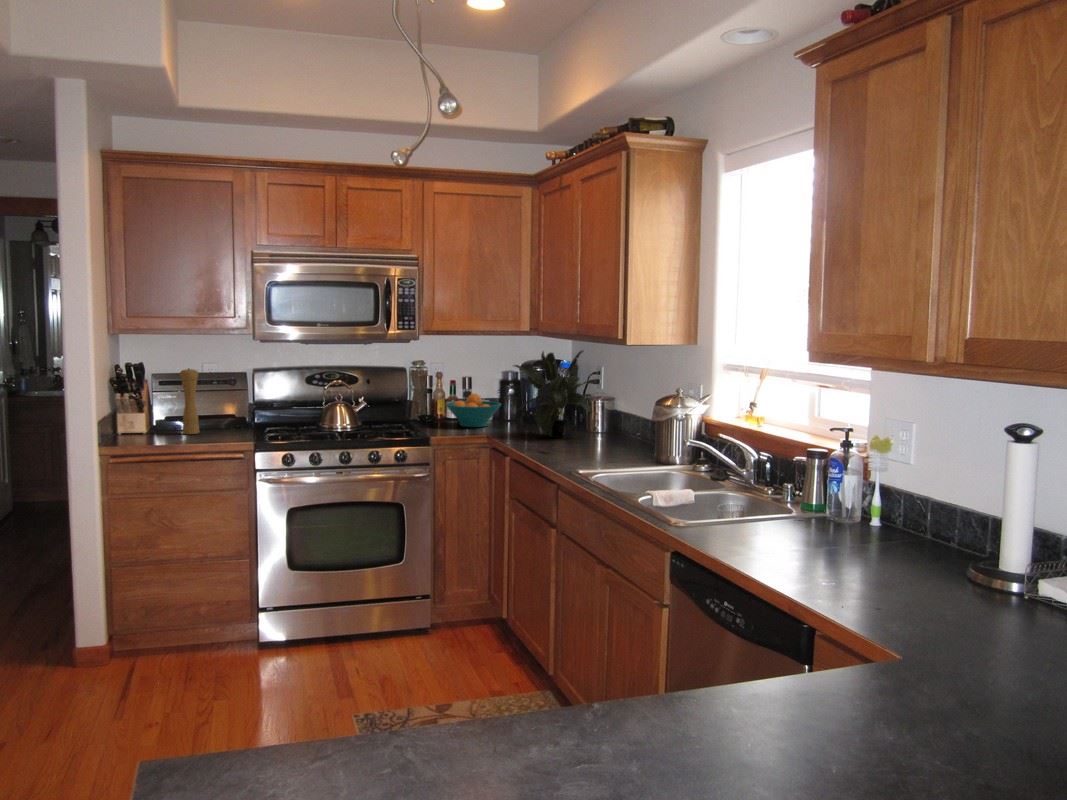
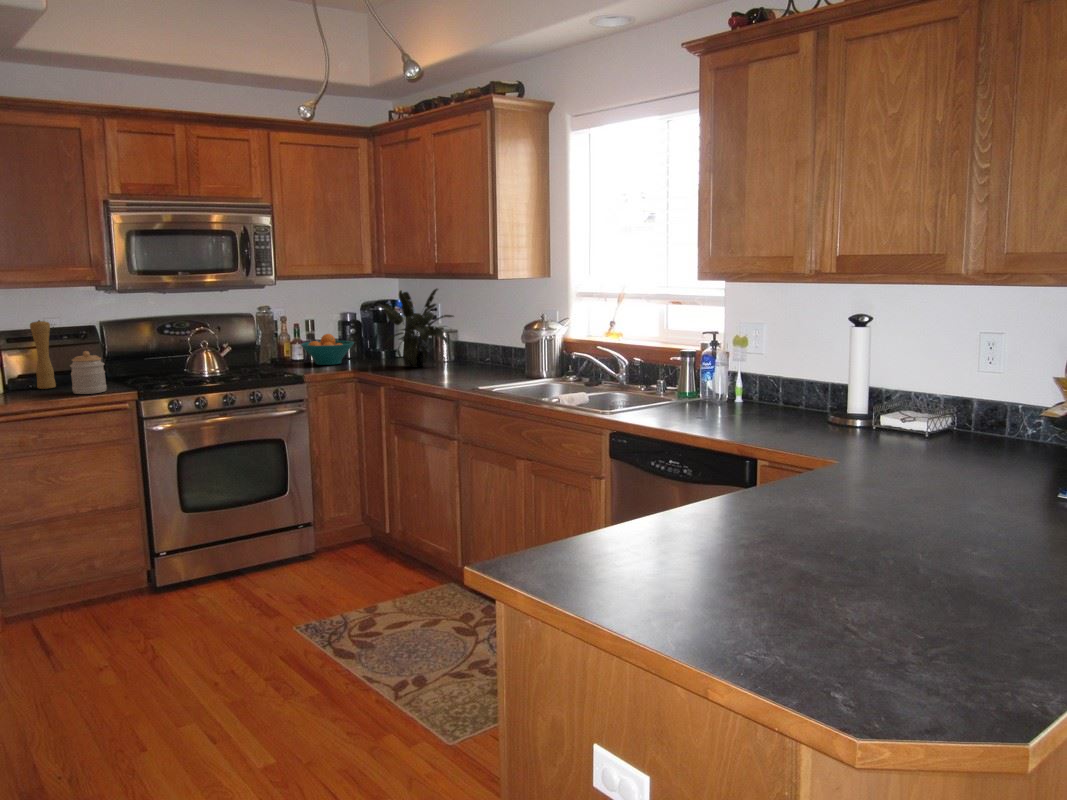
jar: none [199,401,232,444] -> present [70,351,106,394]

